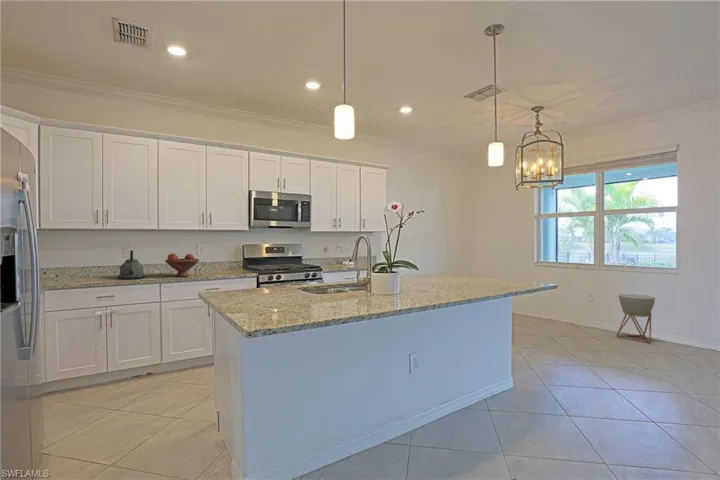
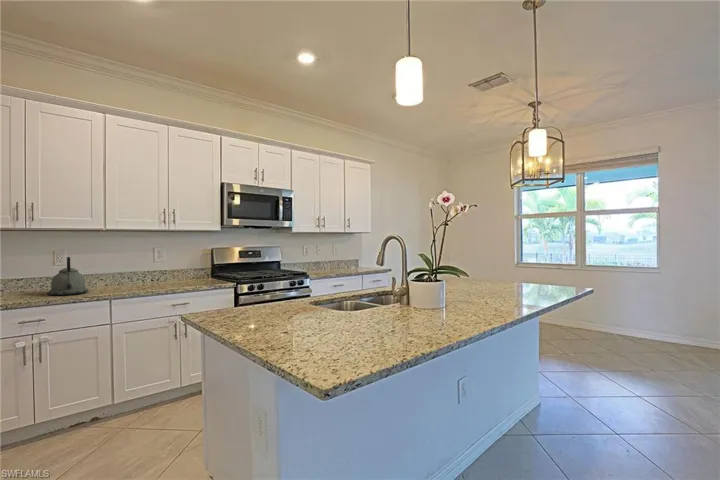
fruit bowl: present [165,253,199,277] -> none [115,260,162,290]
planter: present [616,294,655,343] -> none [604,294,641,342]

